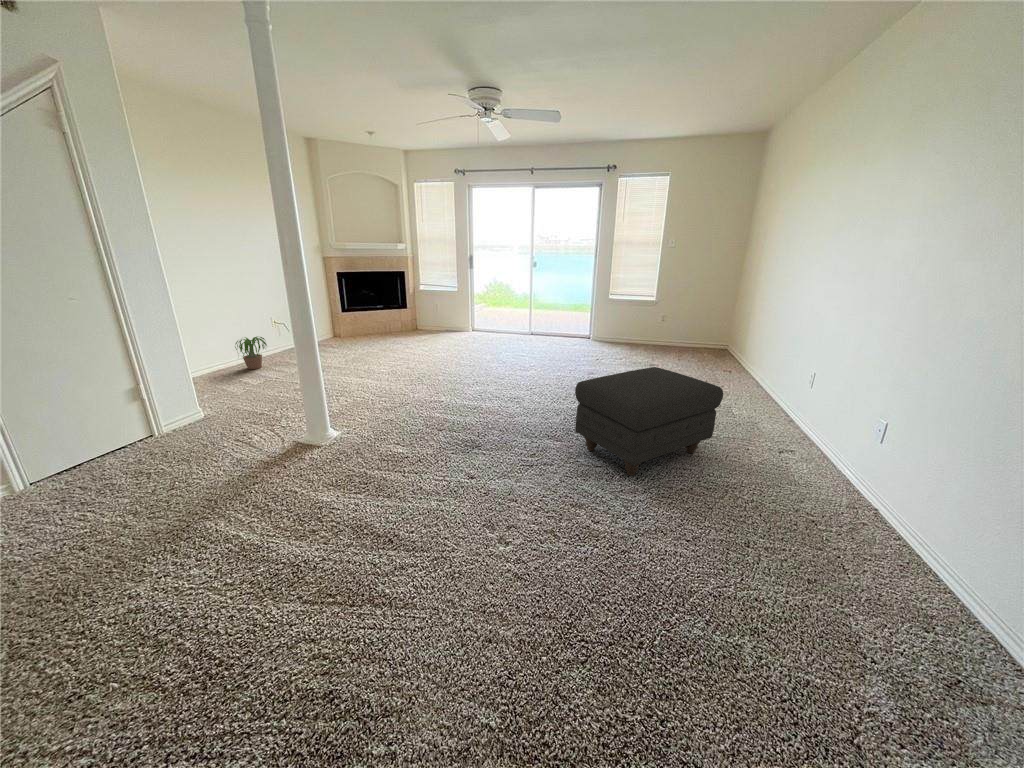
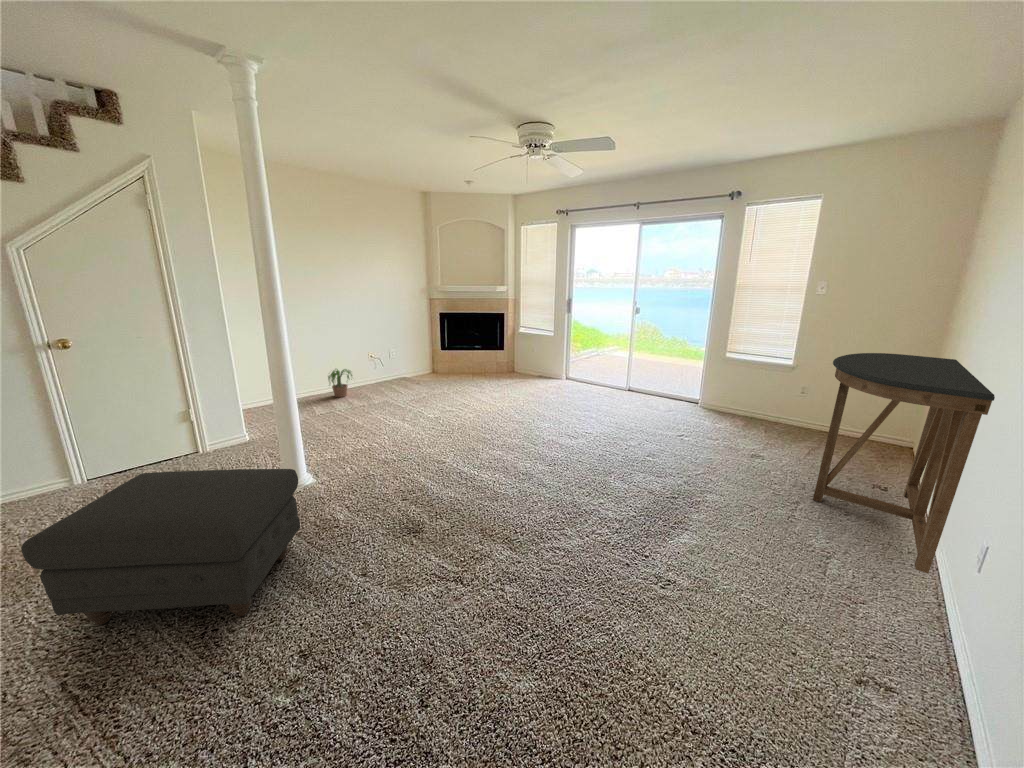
console table: none [698,282,797,401] -> present [813,353,995,573]
ottoman: present [575,367,723,476] -> present [21,469,300,625]

